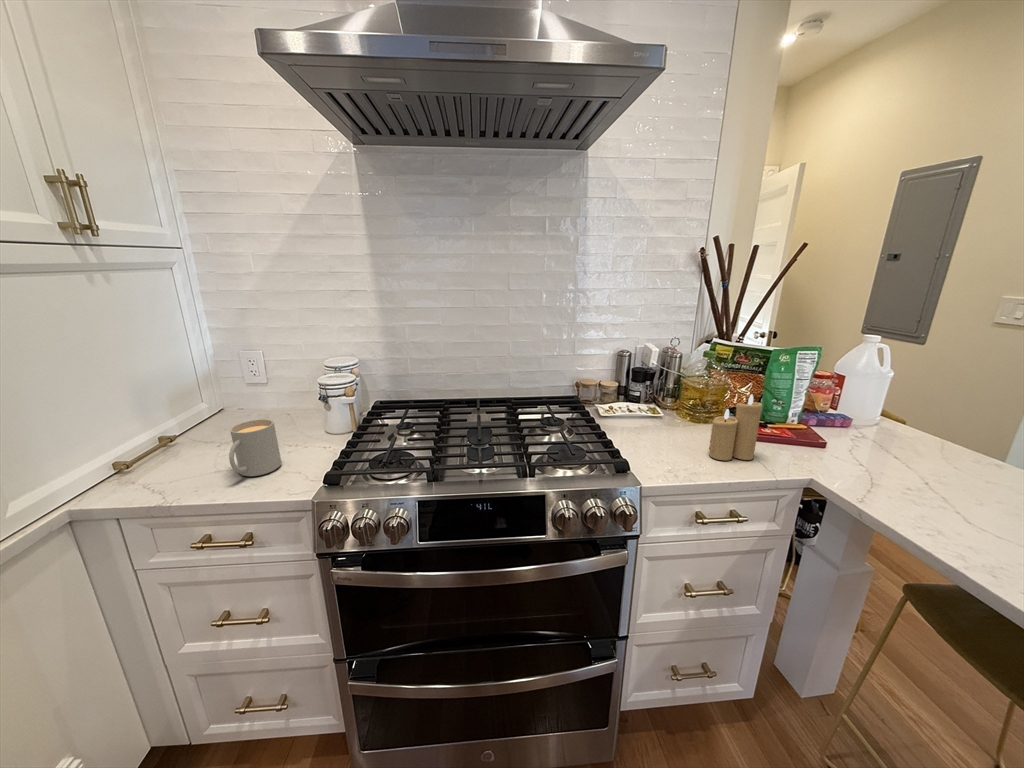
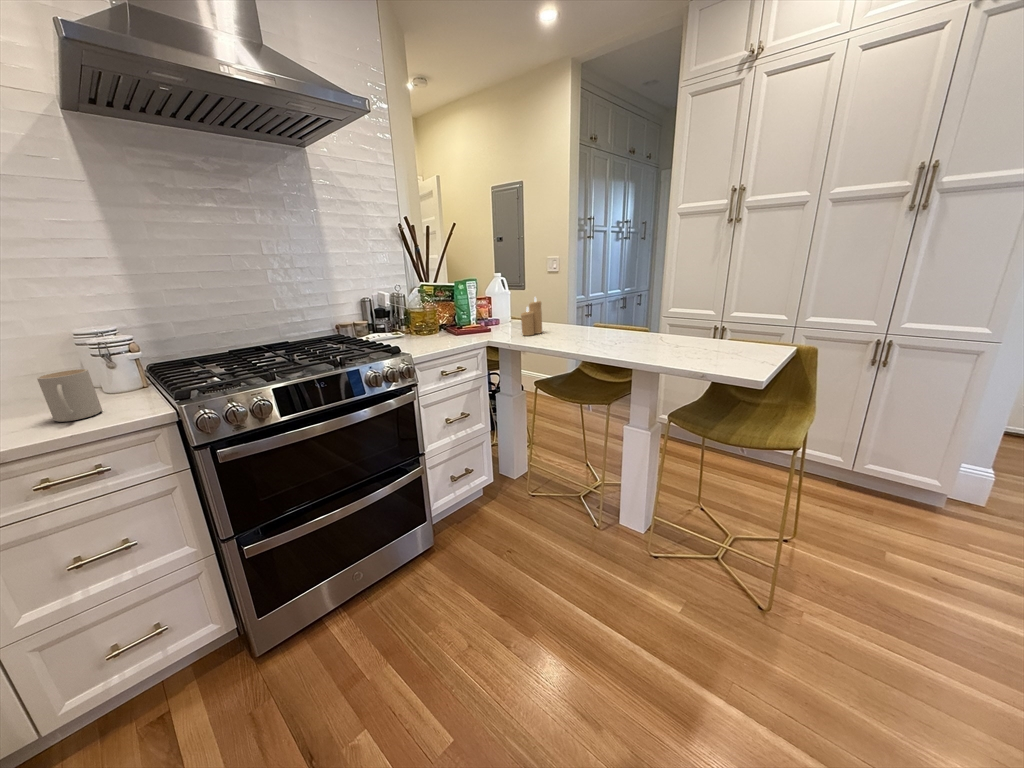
candle: present [709,394,762,460] -> present [521,297,542,336]

